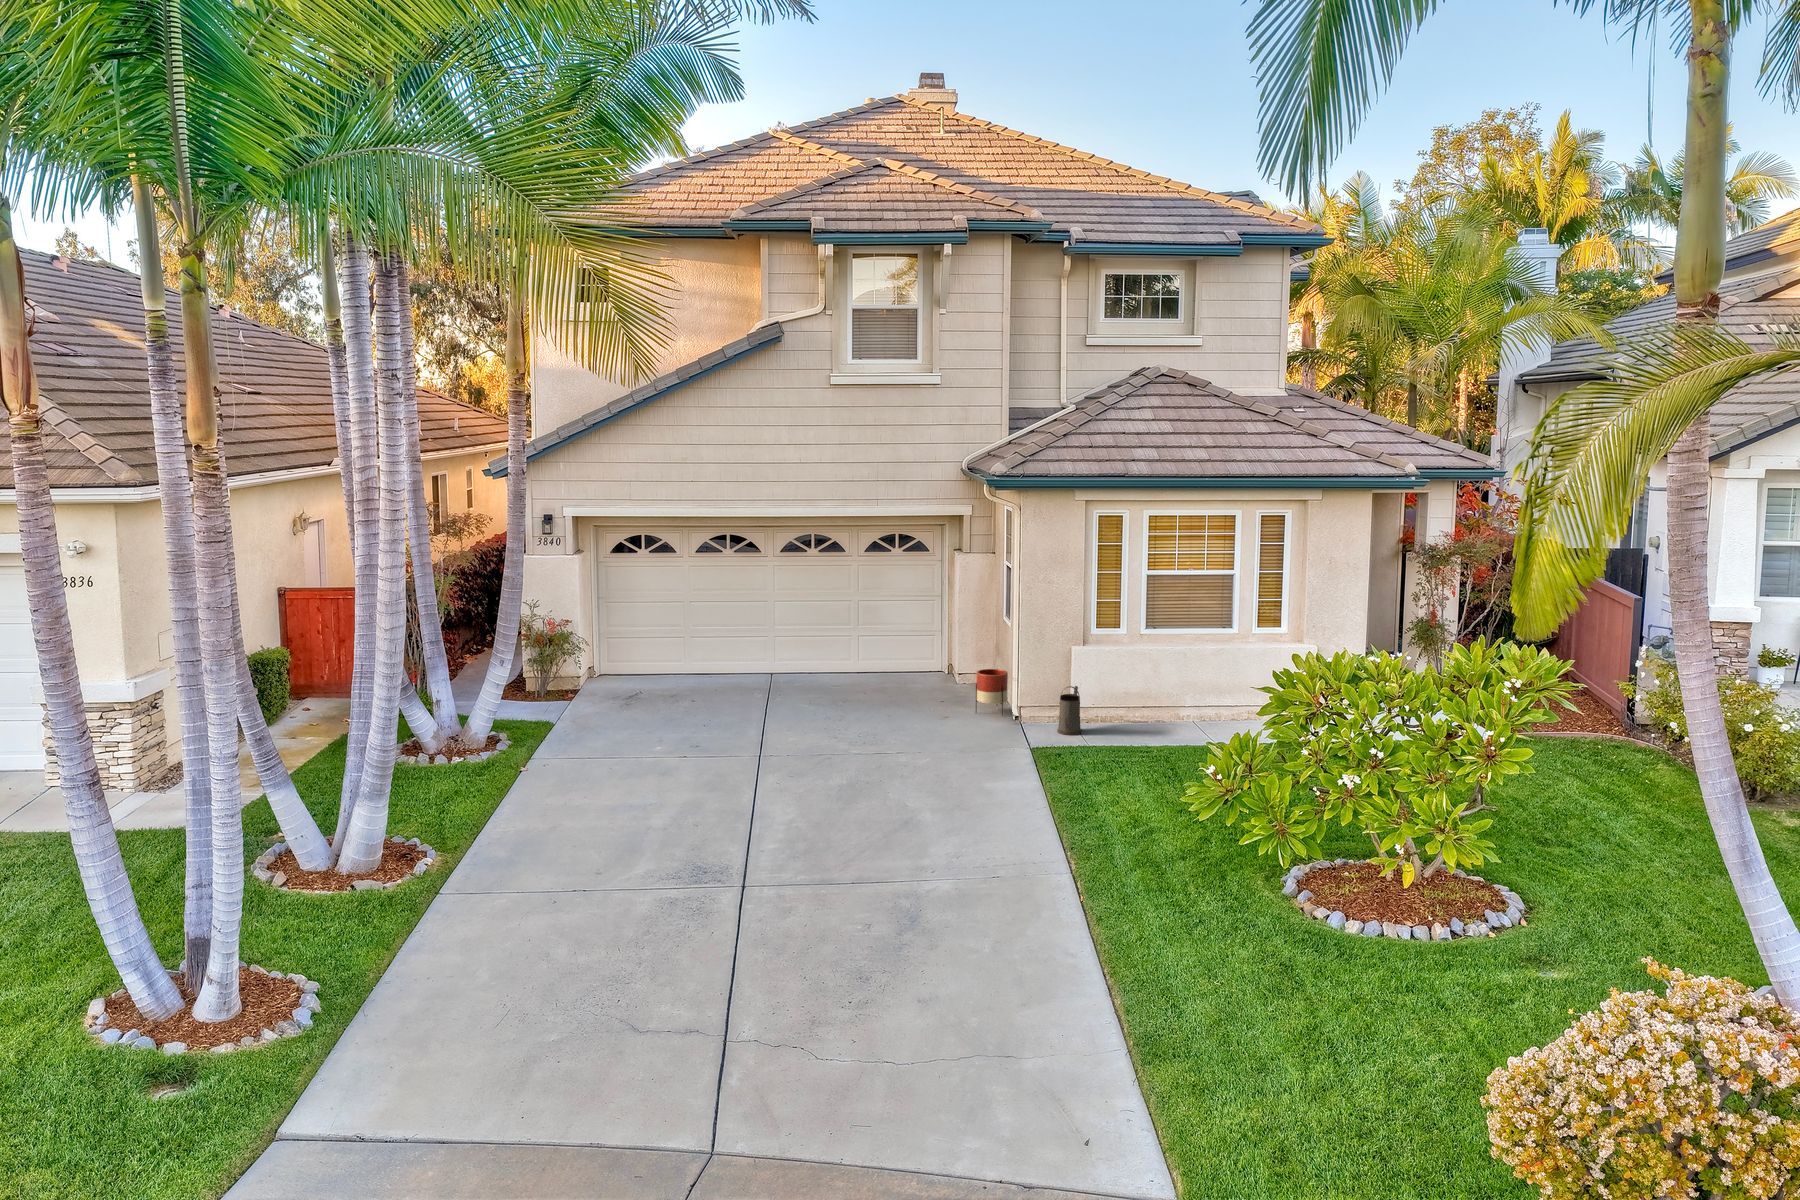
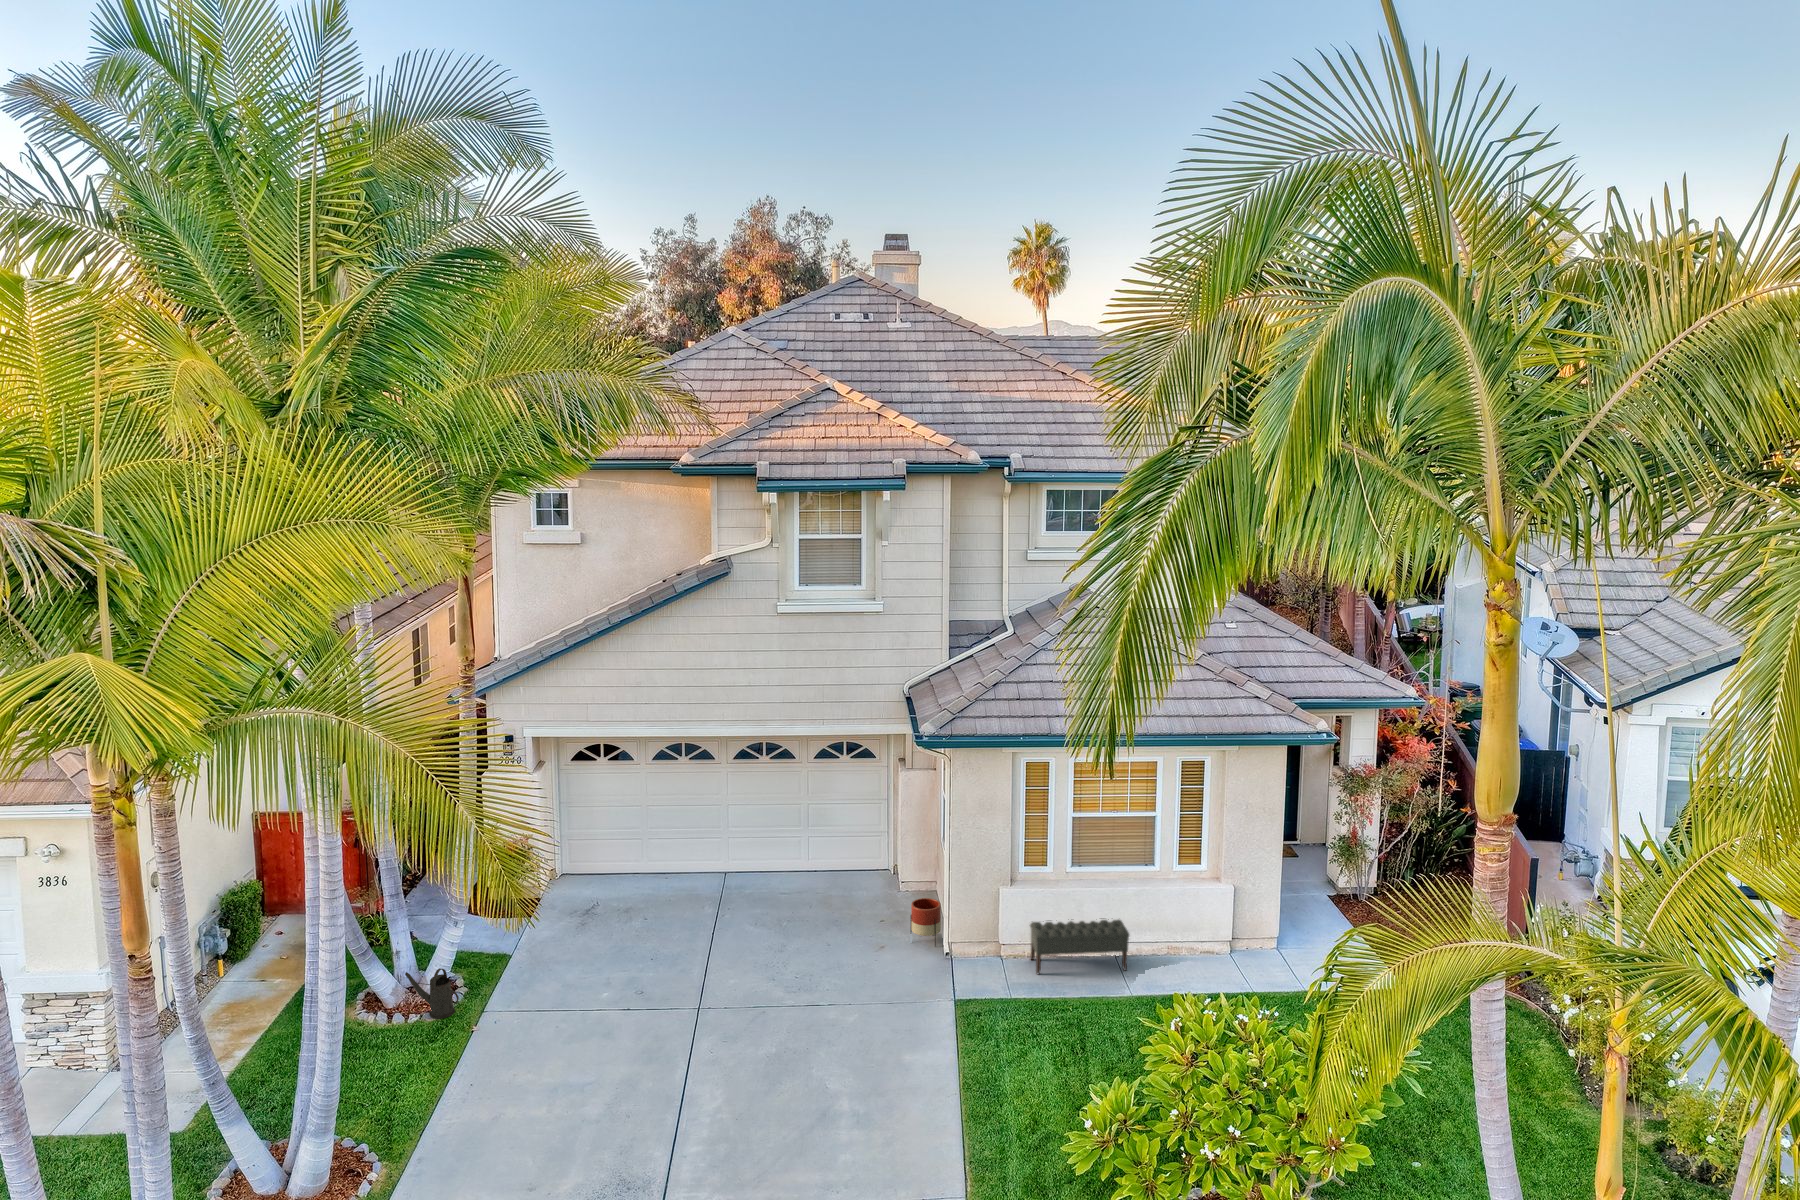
bench: none [1104,679,1211,732] -> present [1030,918,1129,974]
watering can: present [1057,686,1081,735] -> present [405,968,459,1019]

